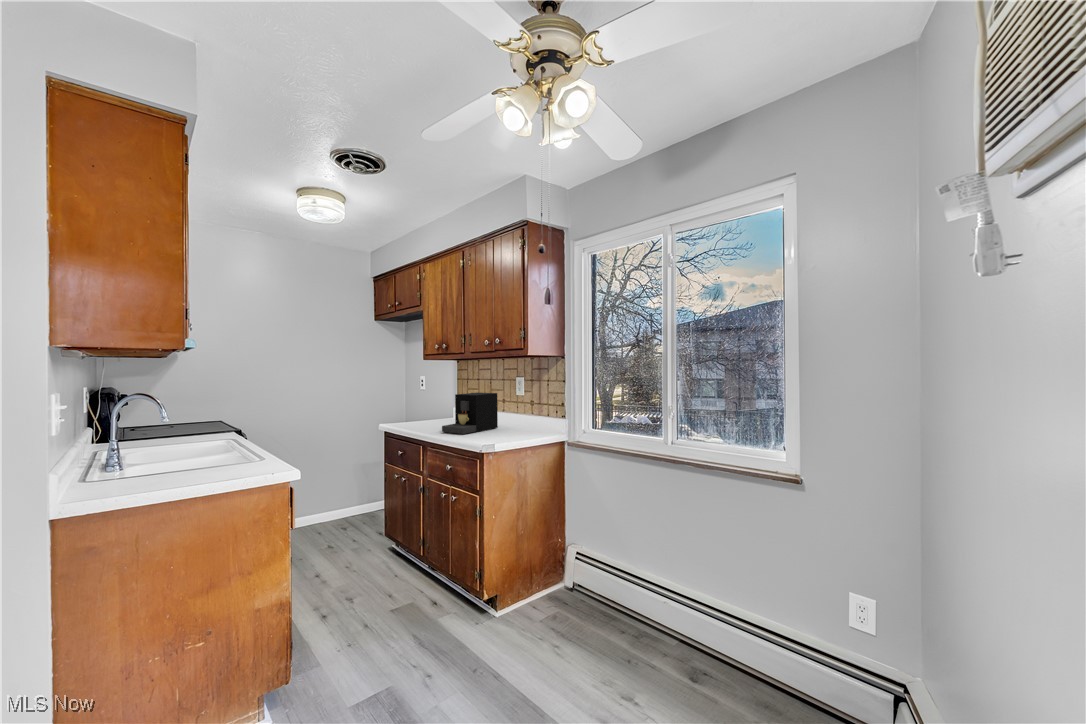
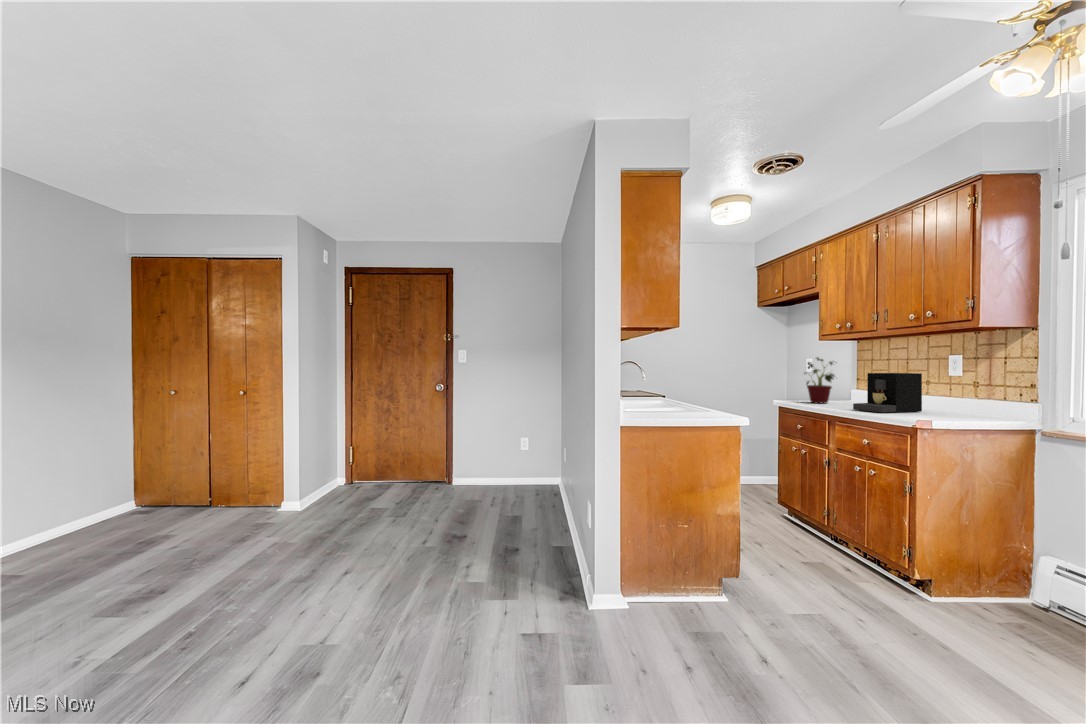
potted plant: none [405,376,438,424] -> present [805,357,835,404]

